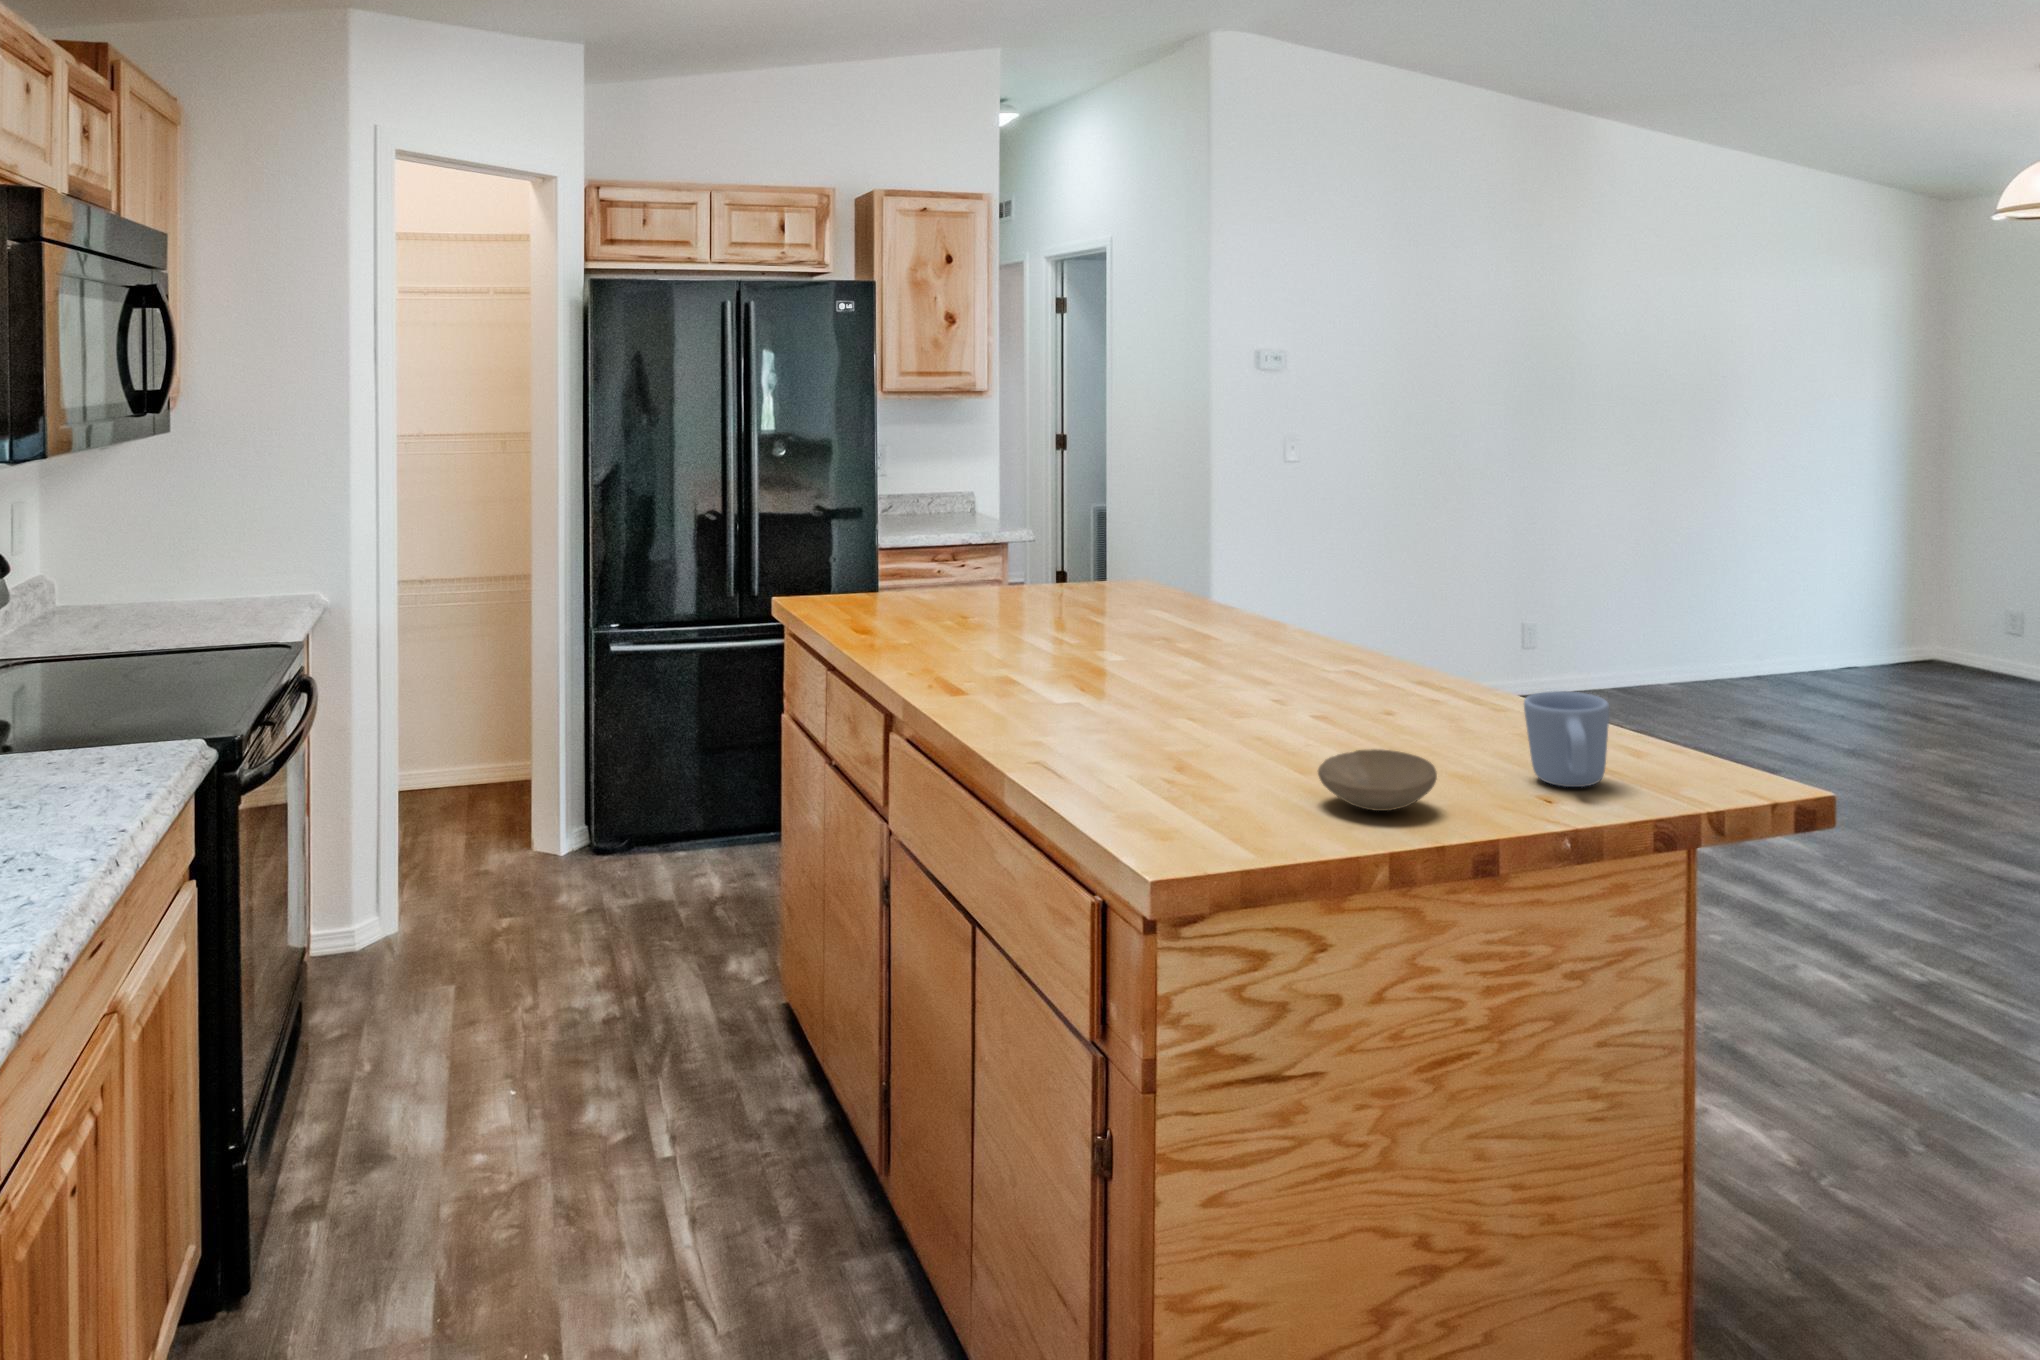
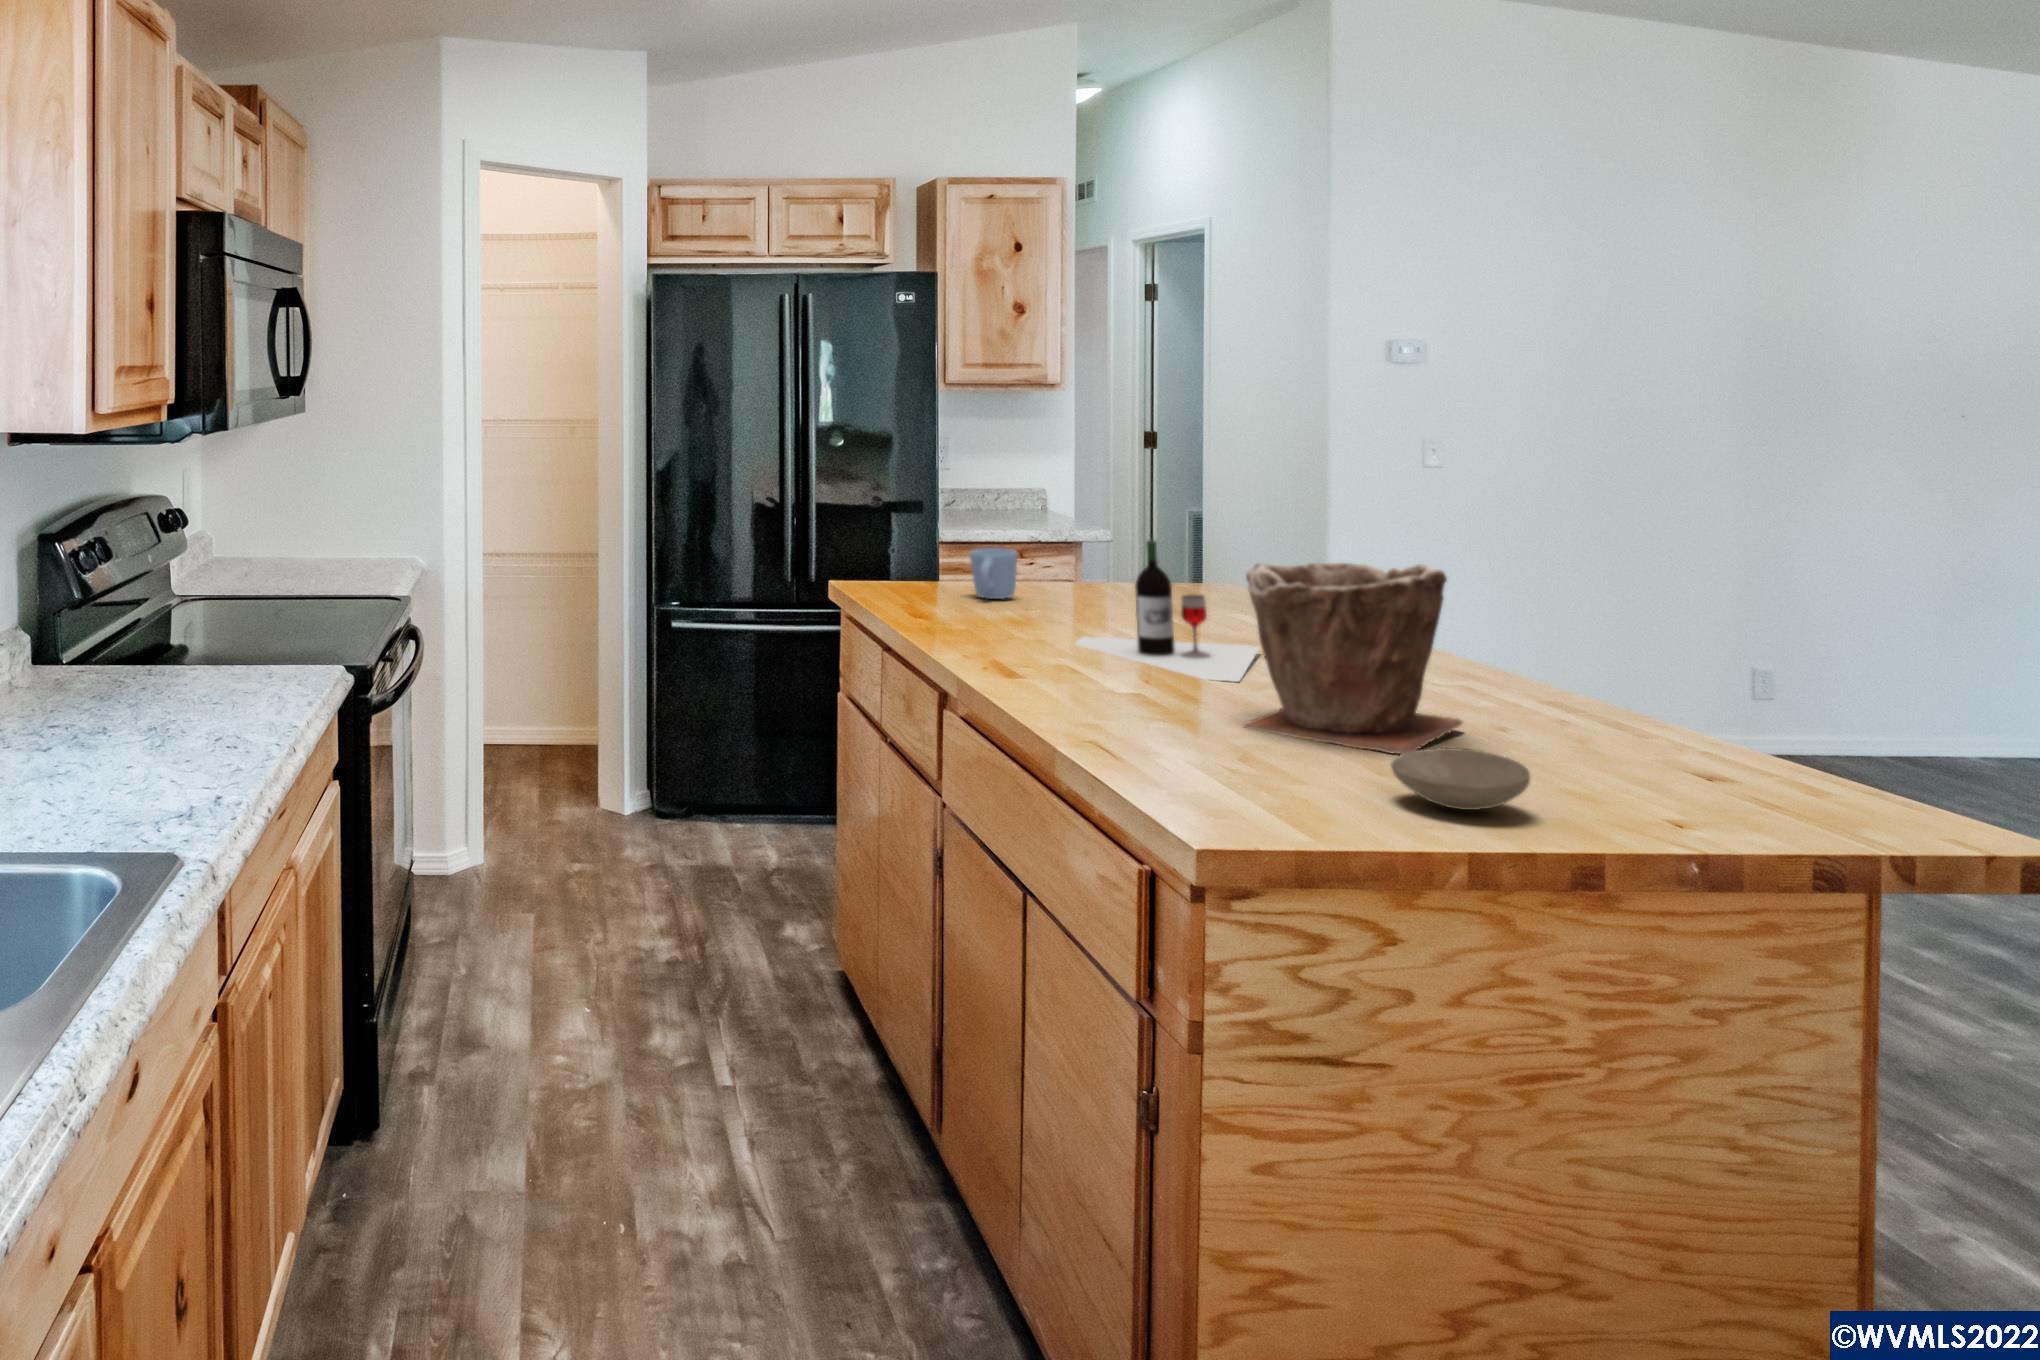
wine bottle: none [989,551,1185,687] -> present [1075,540,1261,682]
plant pot: none [1175,569,1367,754] -> present [1242,563,1462,754]
mug: present [1524,691,1609,787] -> present [970,548,1017,599]

